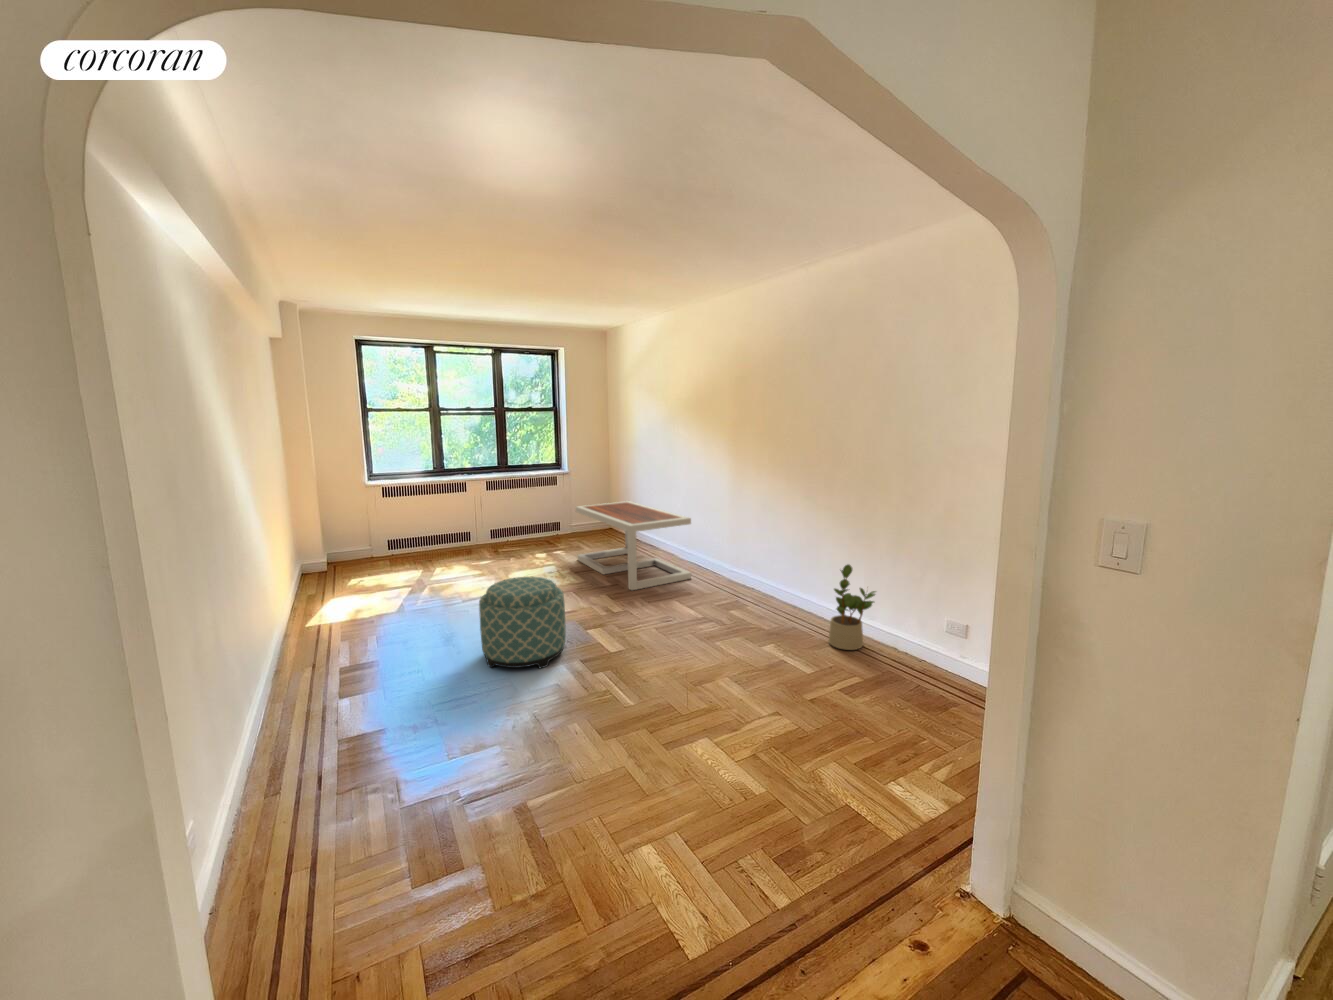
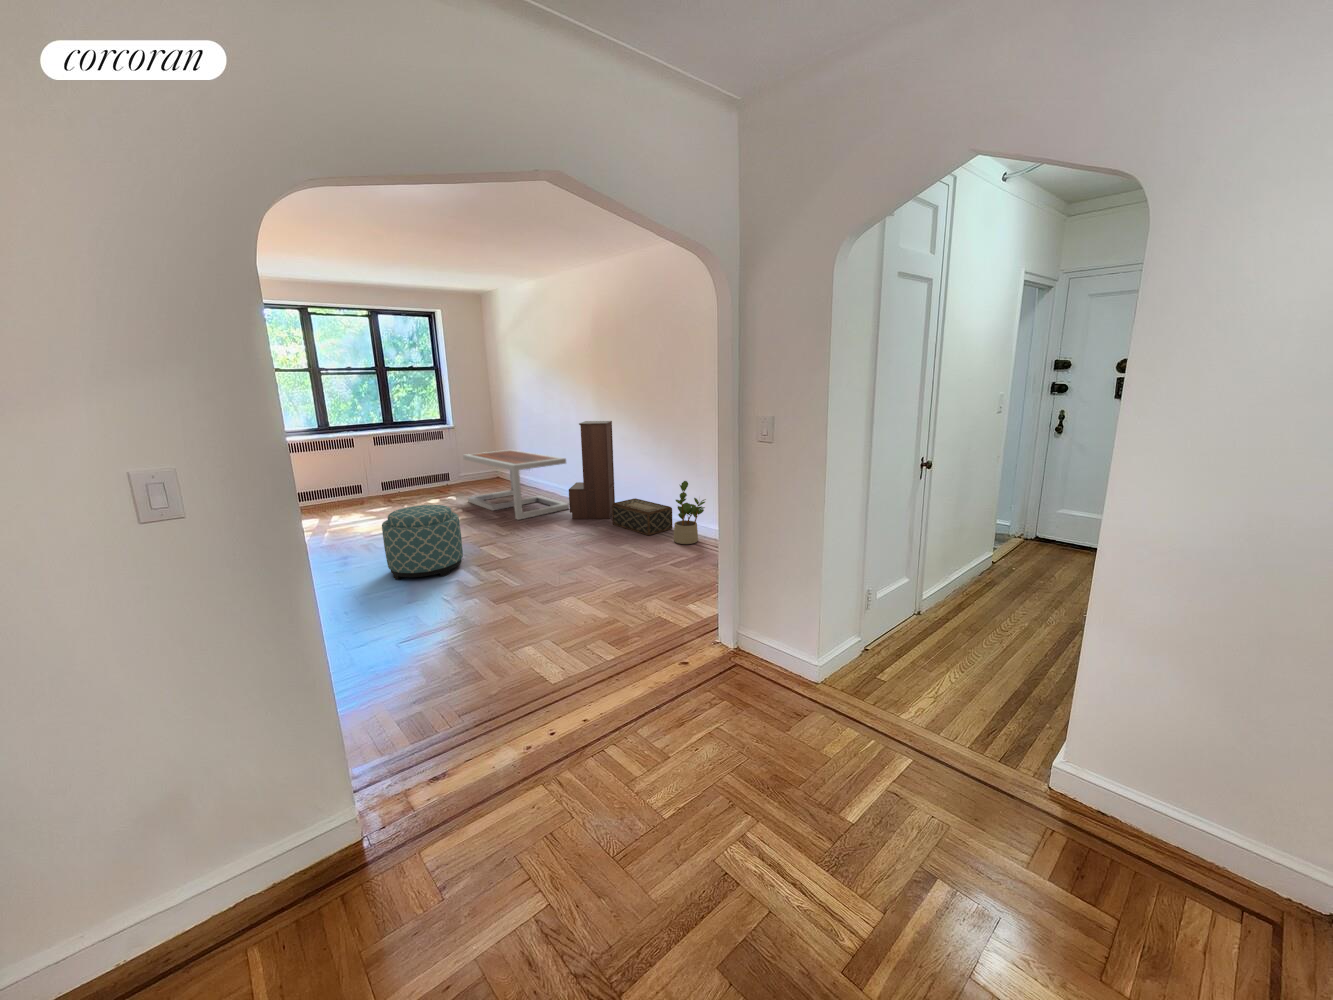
bookshelf: none [693,475,750,598] -> present [569,421,615,519]
woven basket: none [746,575,826,630] -> present [612,498,673,535]

